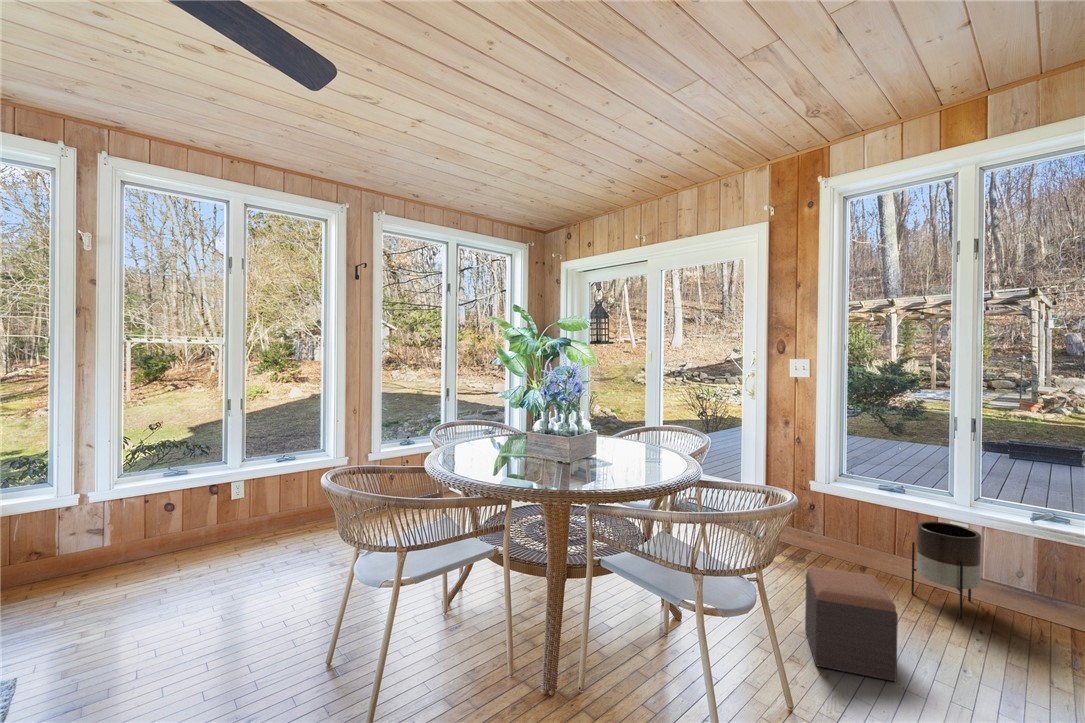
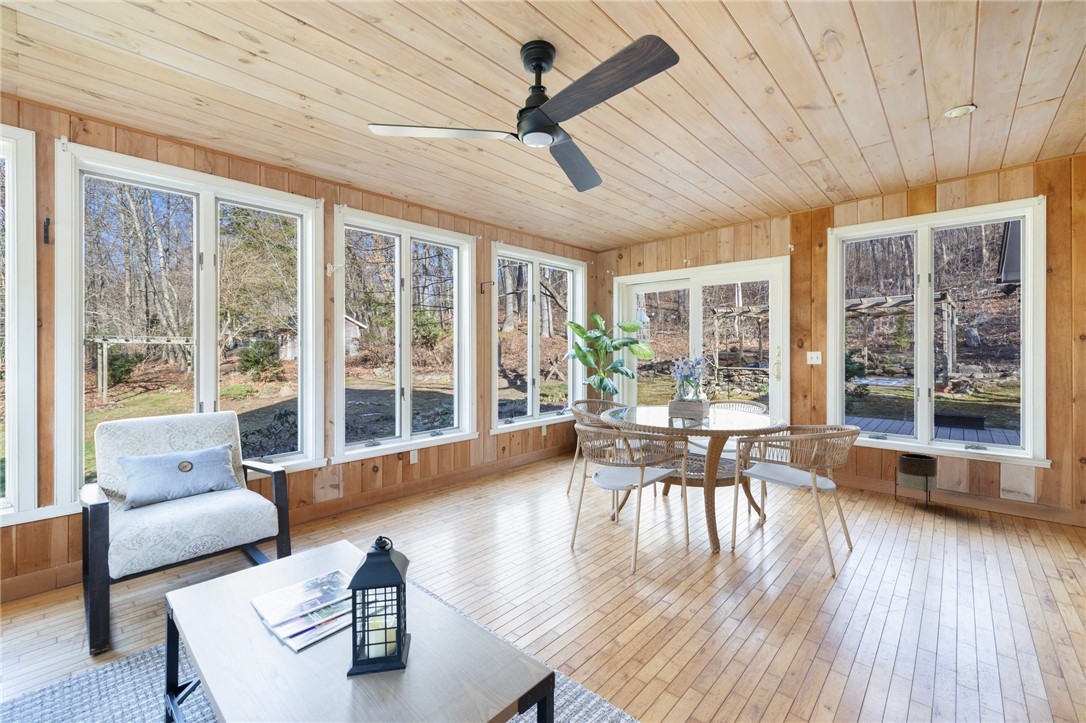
footstool: present [805,567,898,681] -> none [841,478,901,535]

